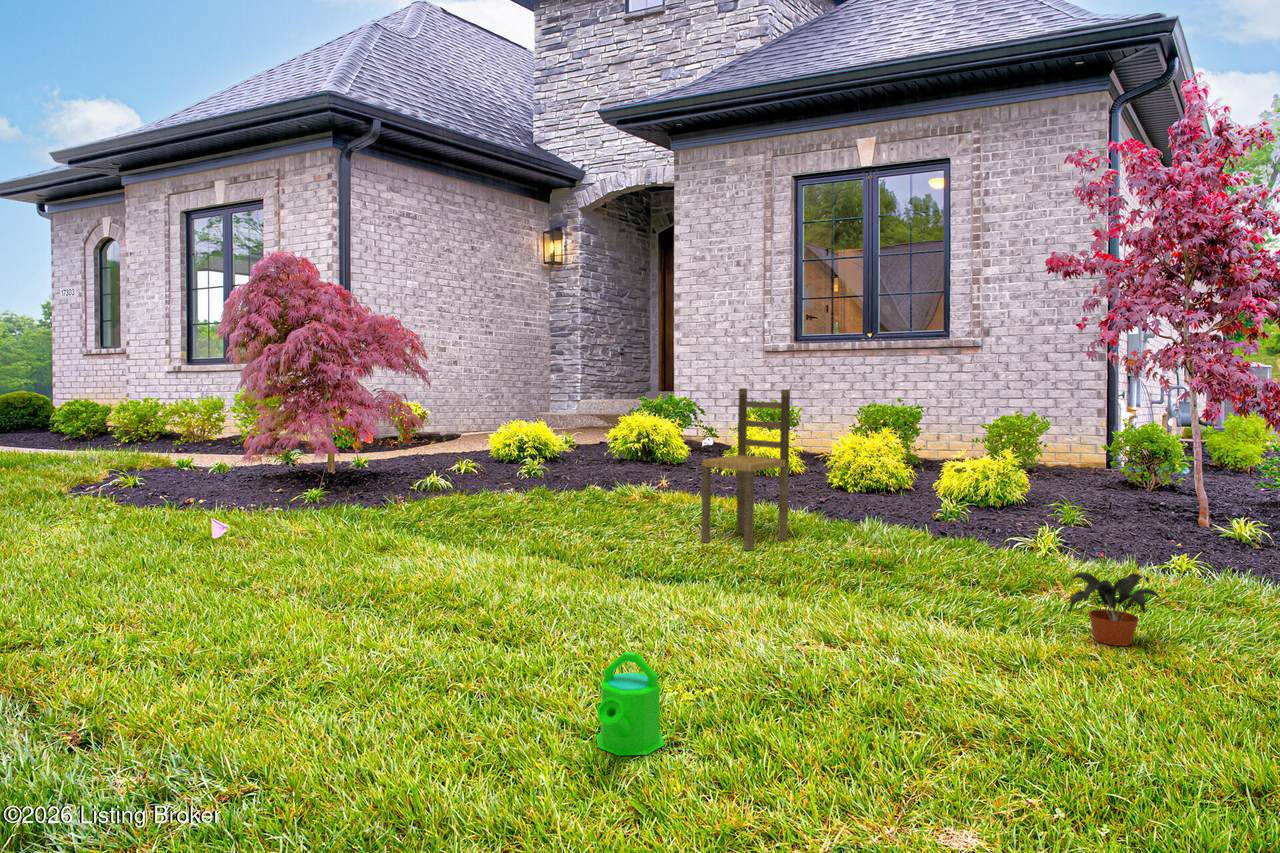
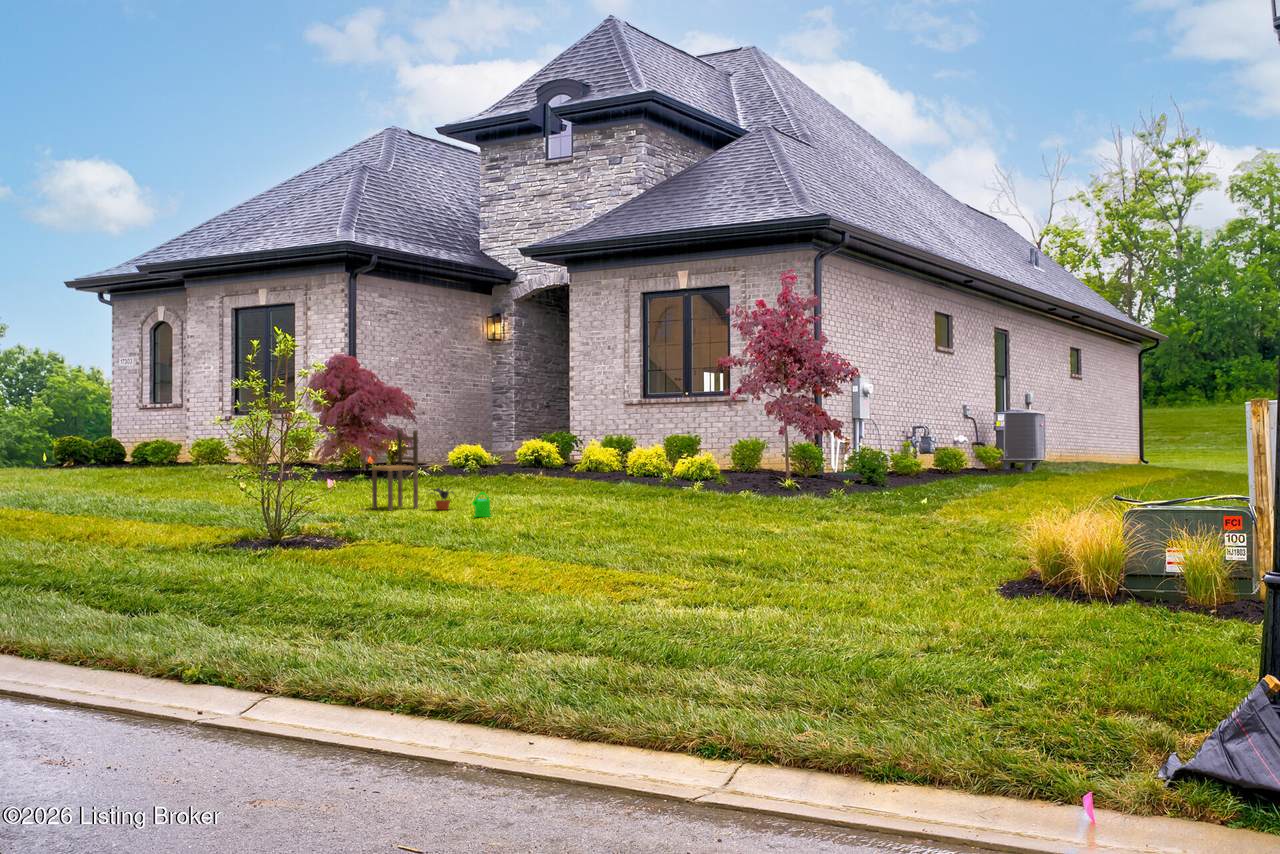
chair: present [701,388,790,550] -> present [372,430,418,511]
potted plant: present [1070,572,1161,646] -> present [429,487,453,510]

